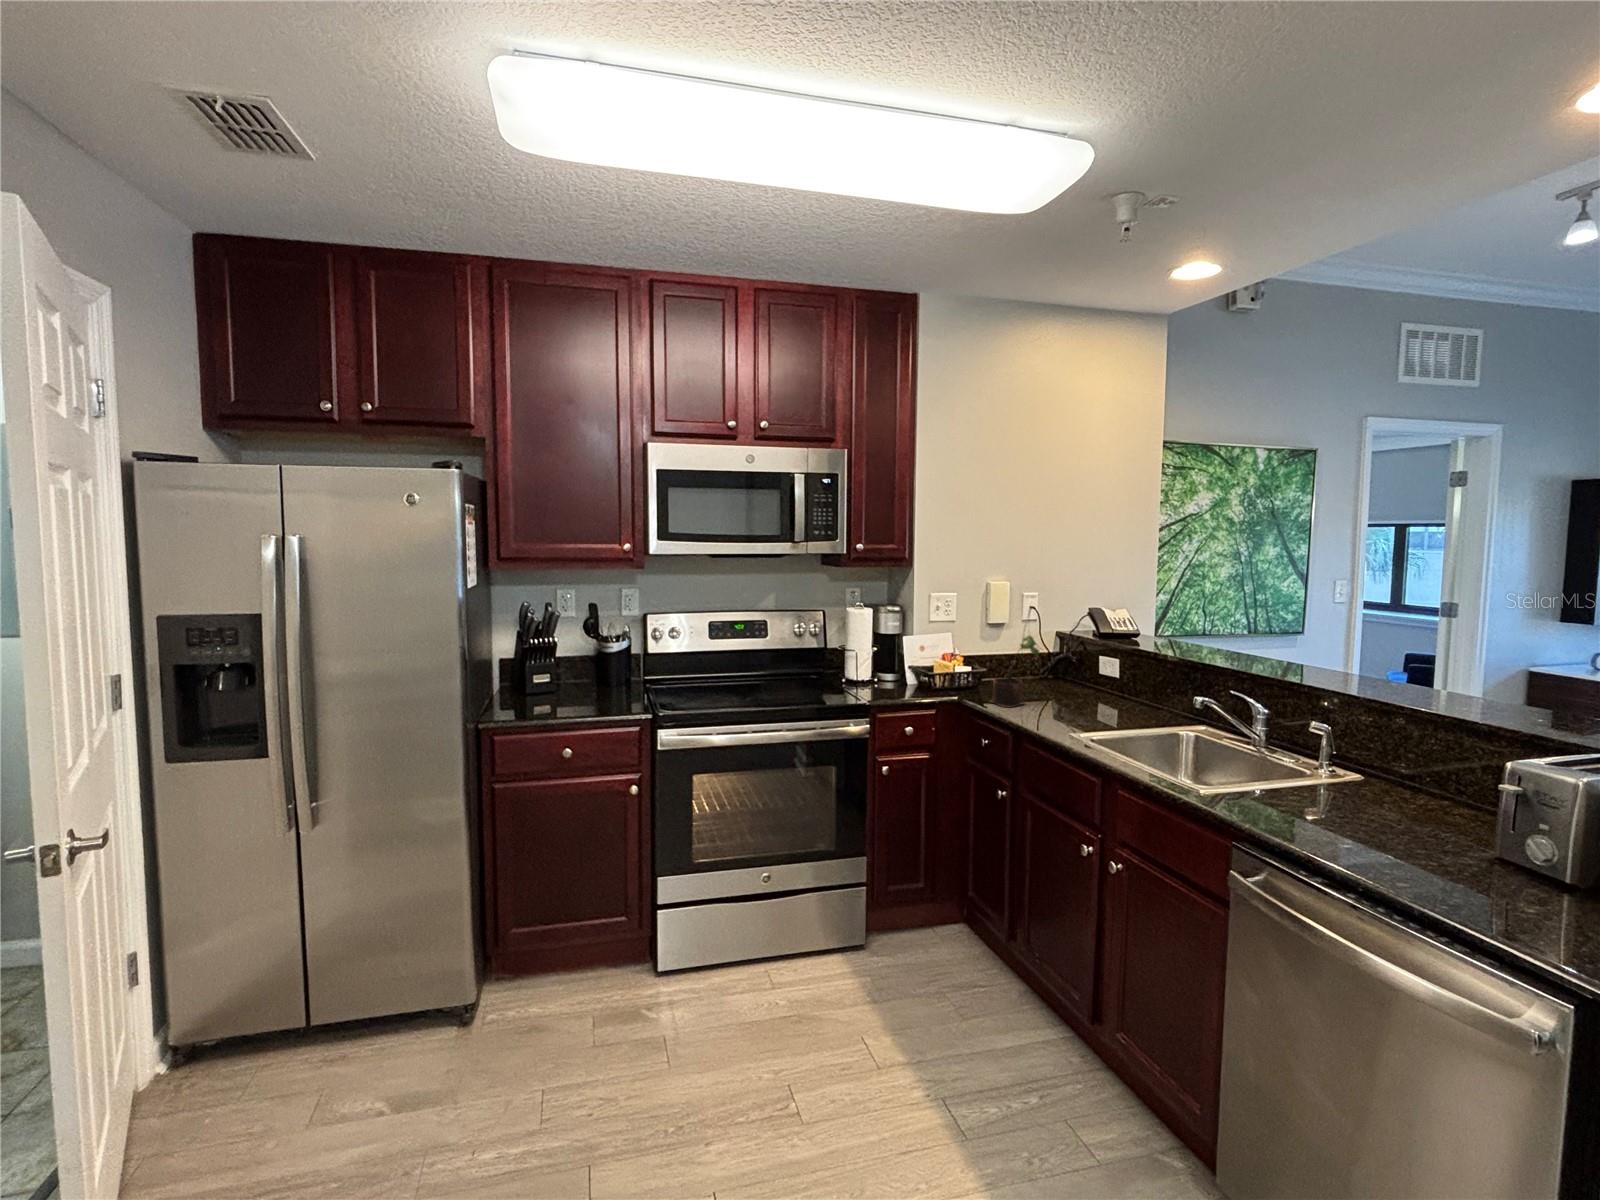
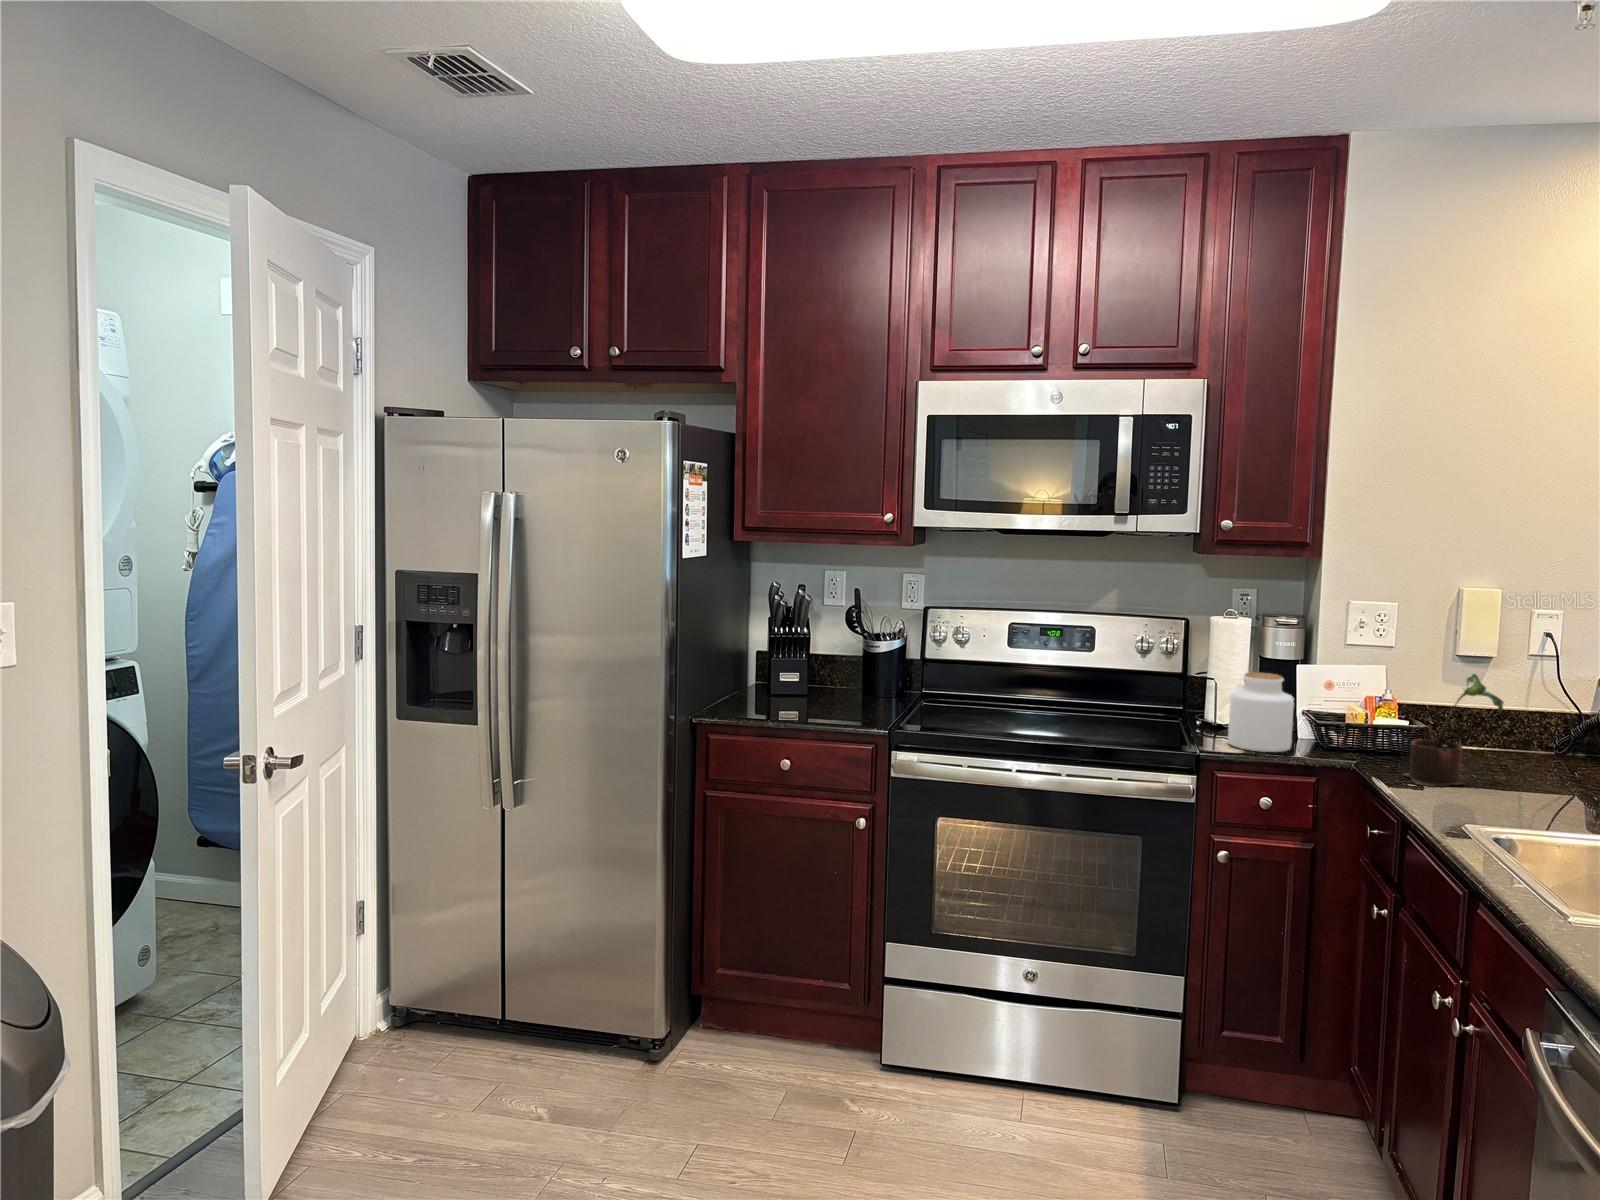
jar: none [874,644,914,697] -> present [1228,672,1294,752]

